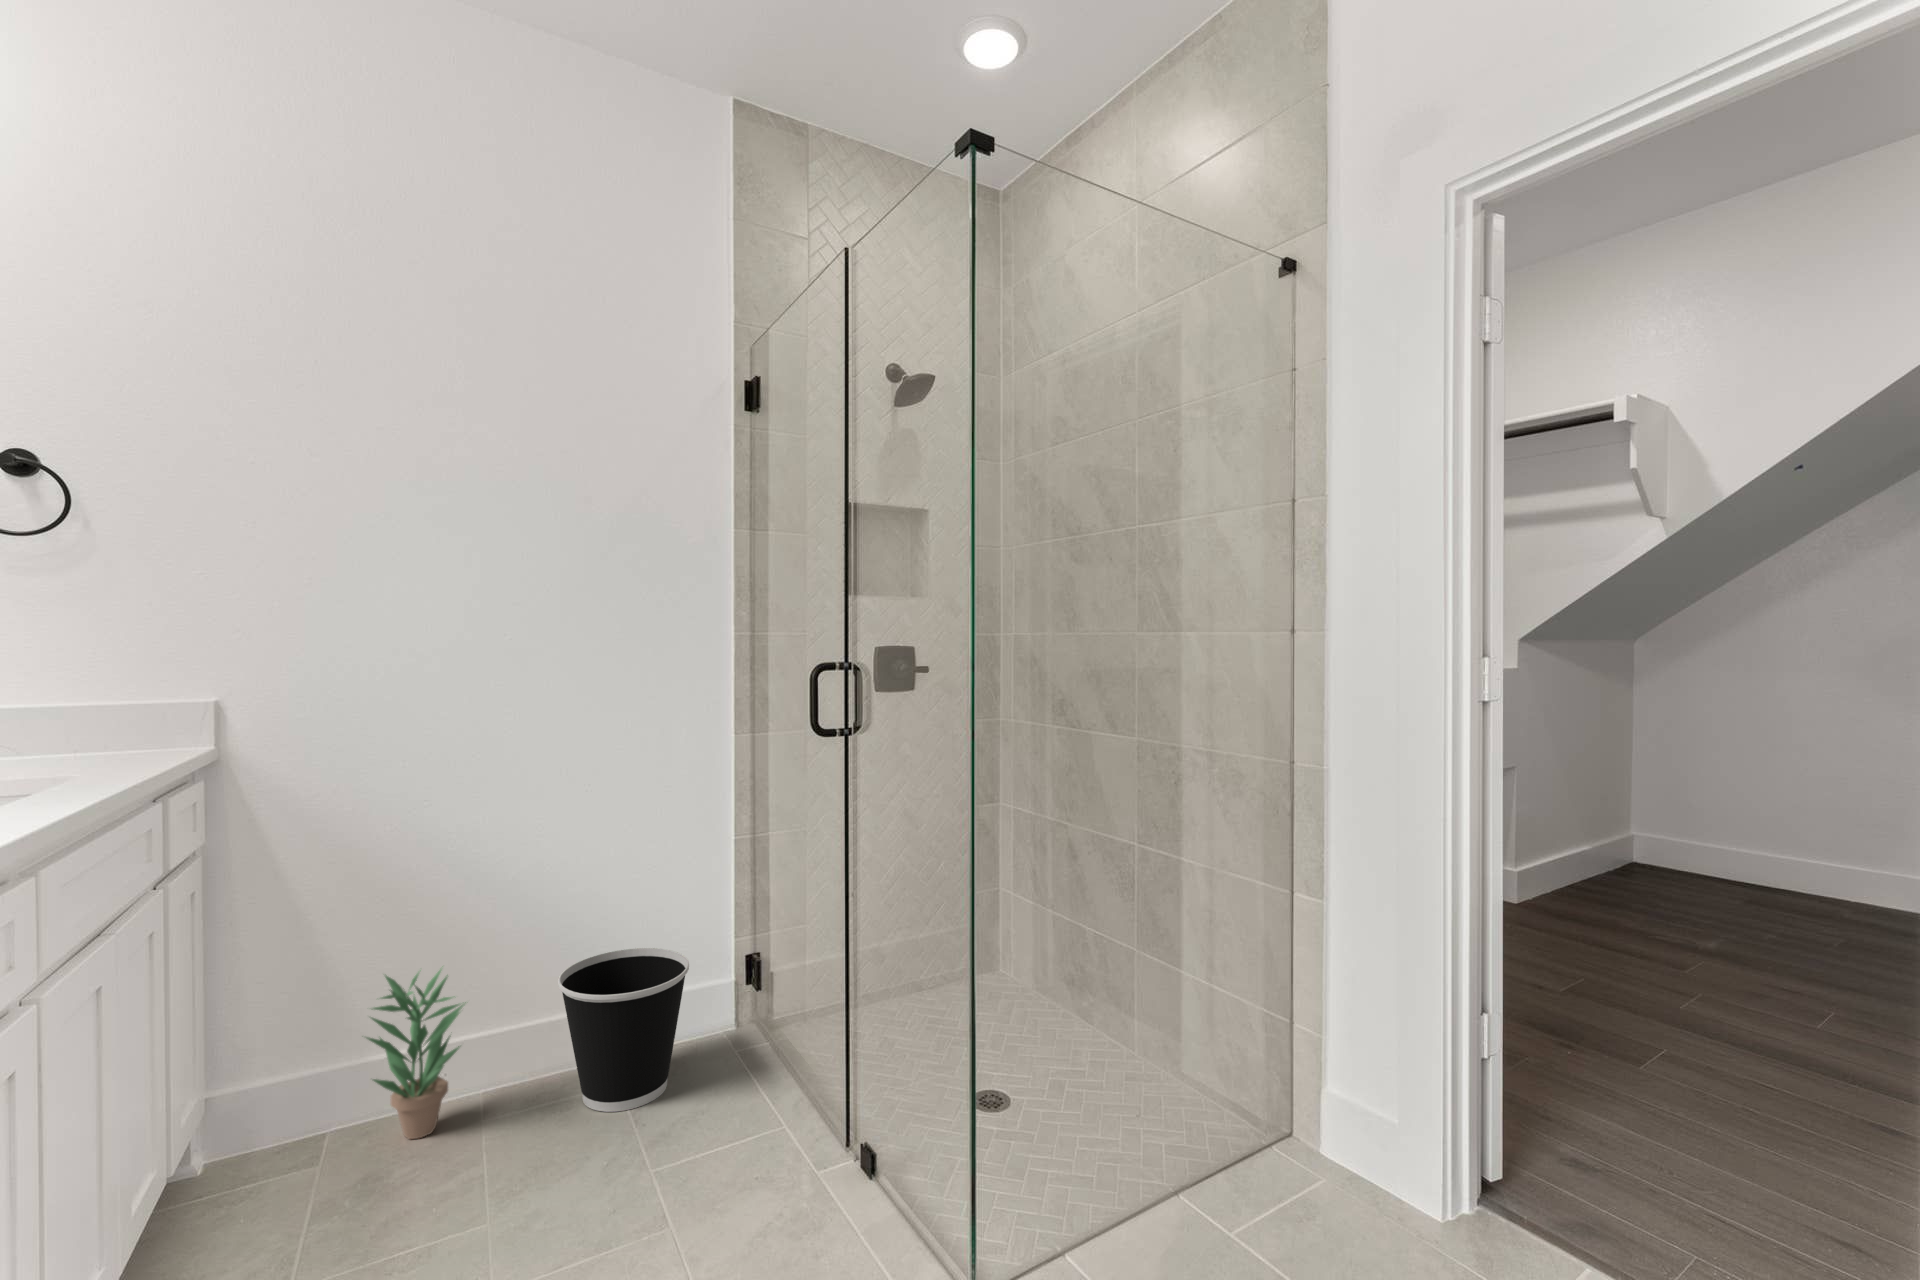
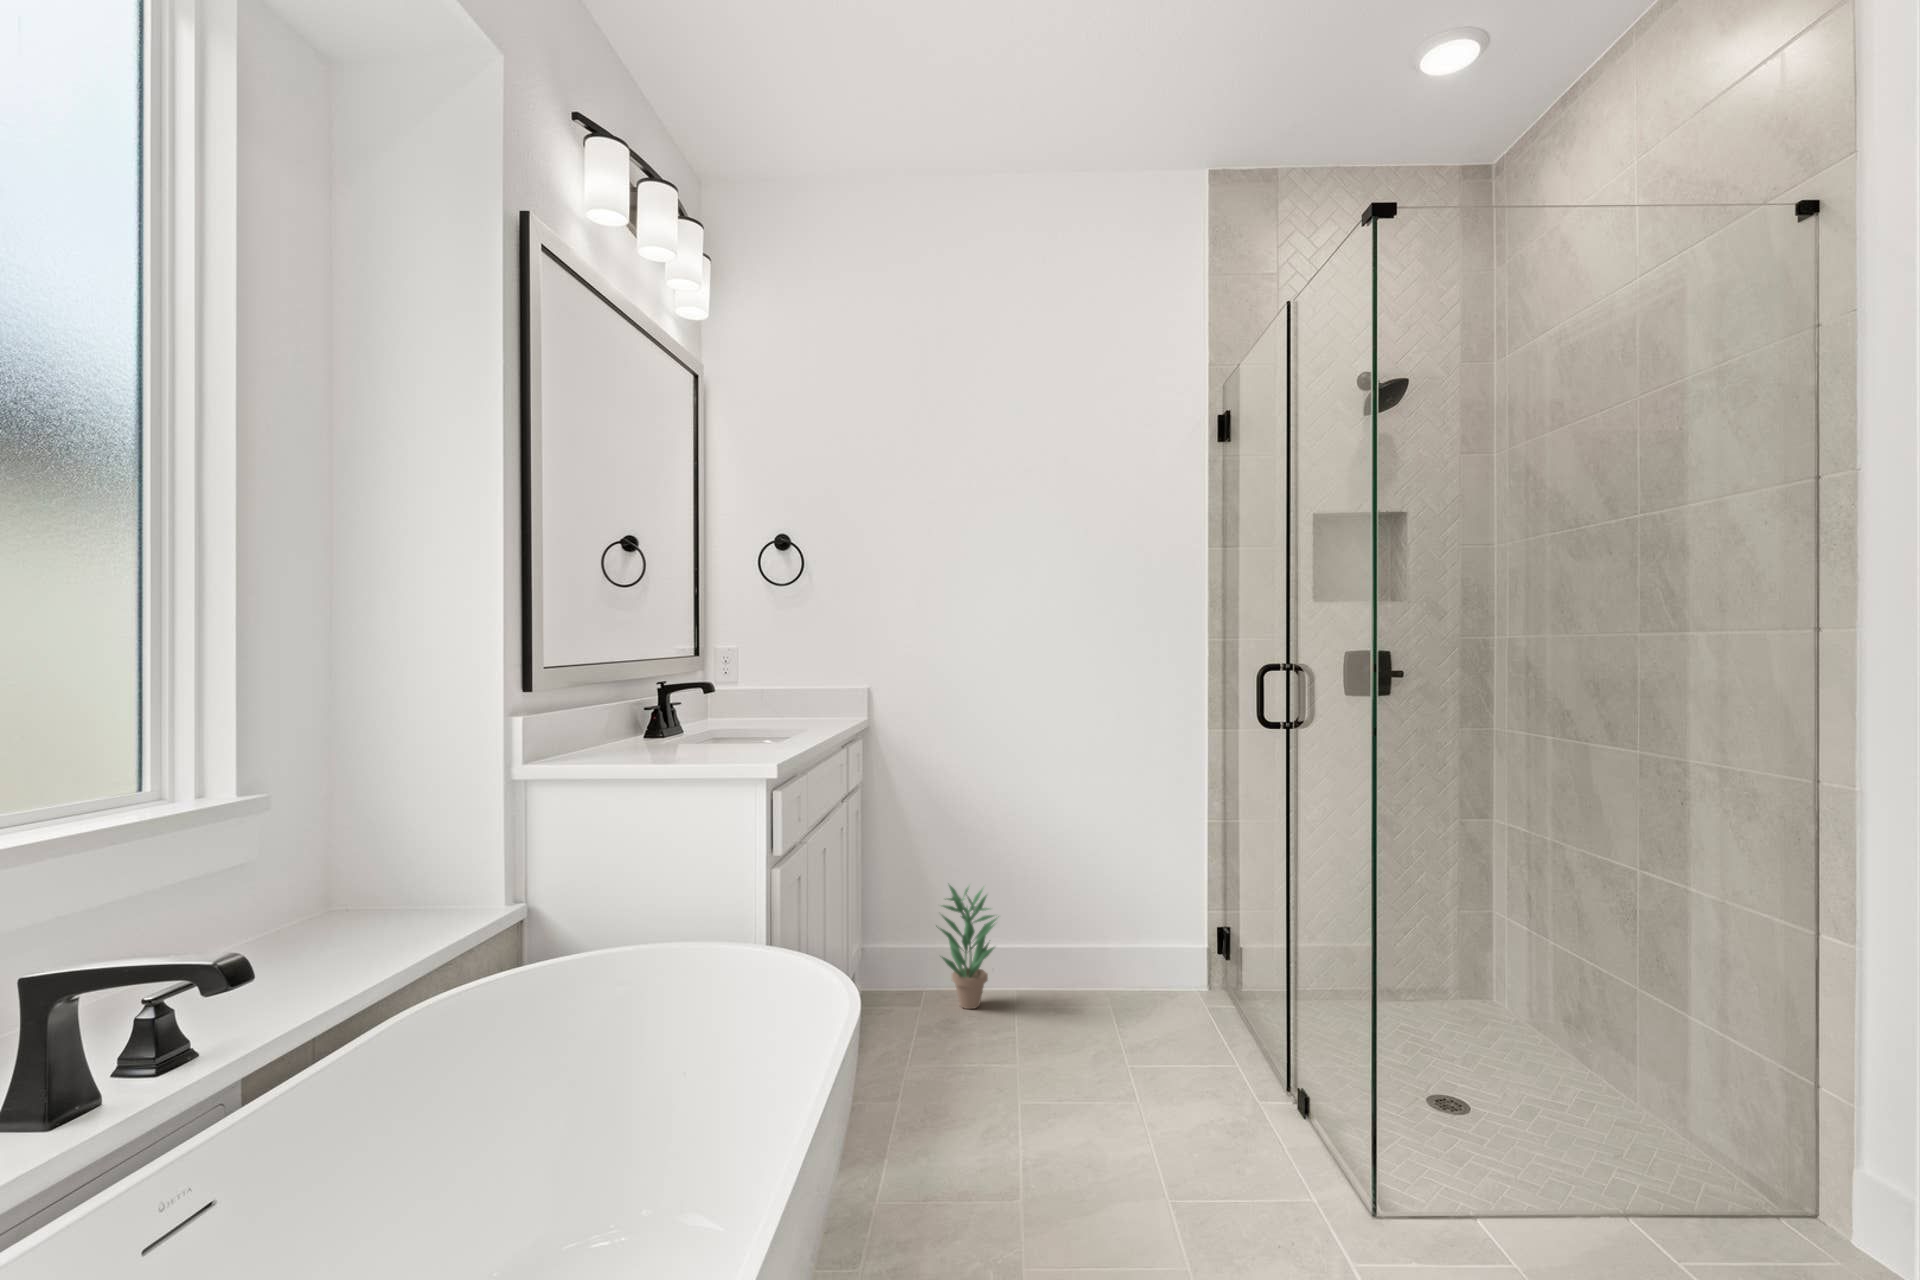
wastebasket: present [558,948,689,1112] -> none [1062,901,1164,1027]

